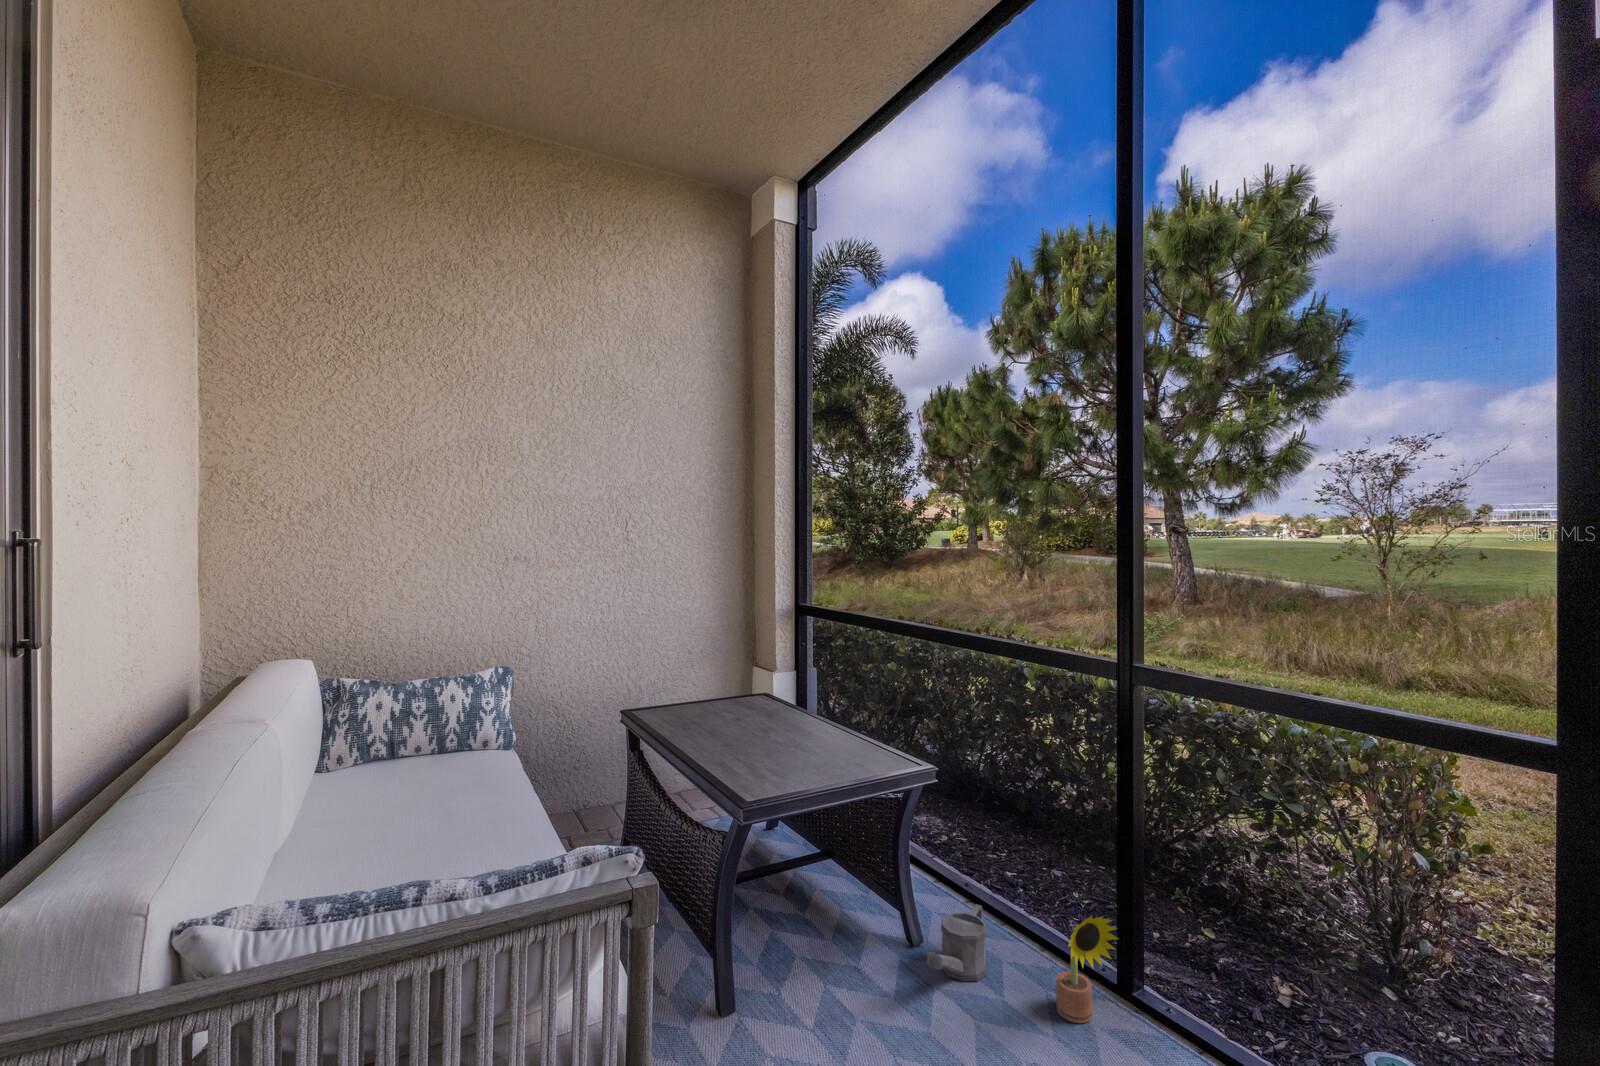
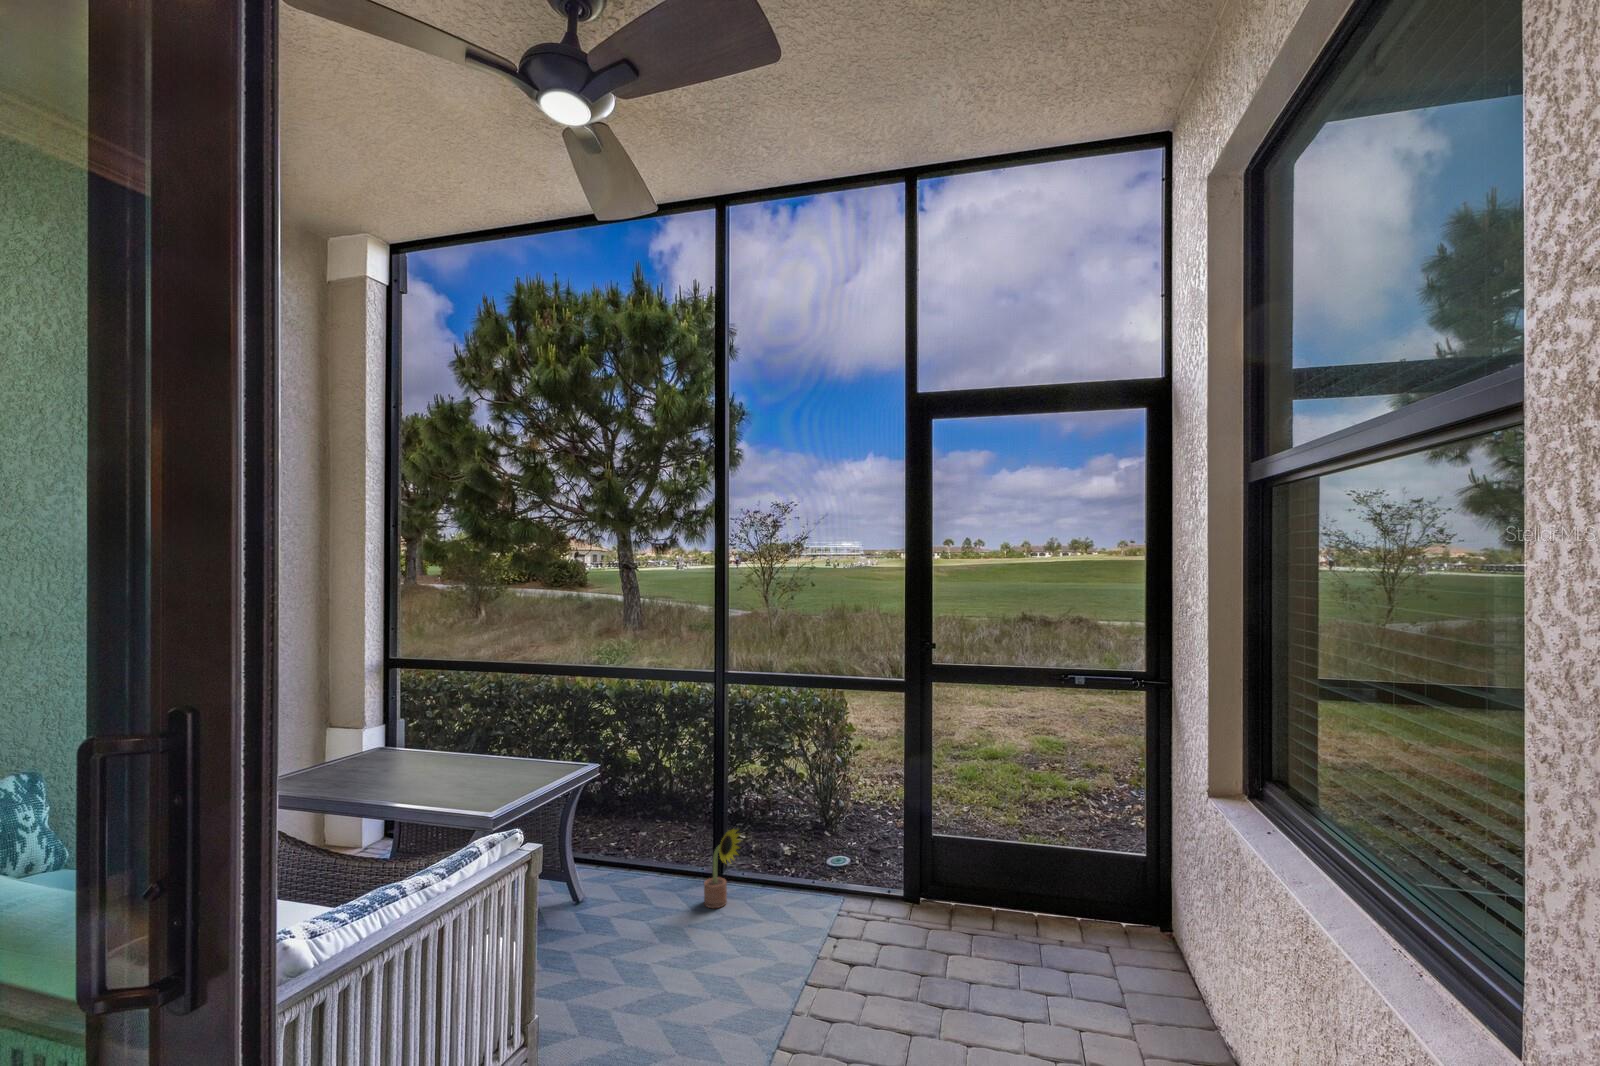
watering can: present [927,904,987,981] -> none [616,863,652,918]

